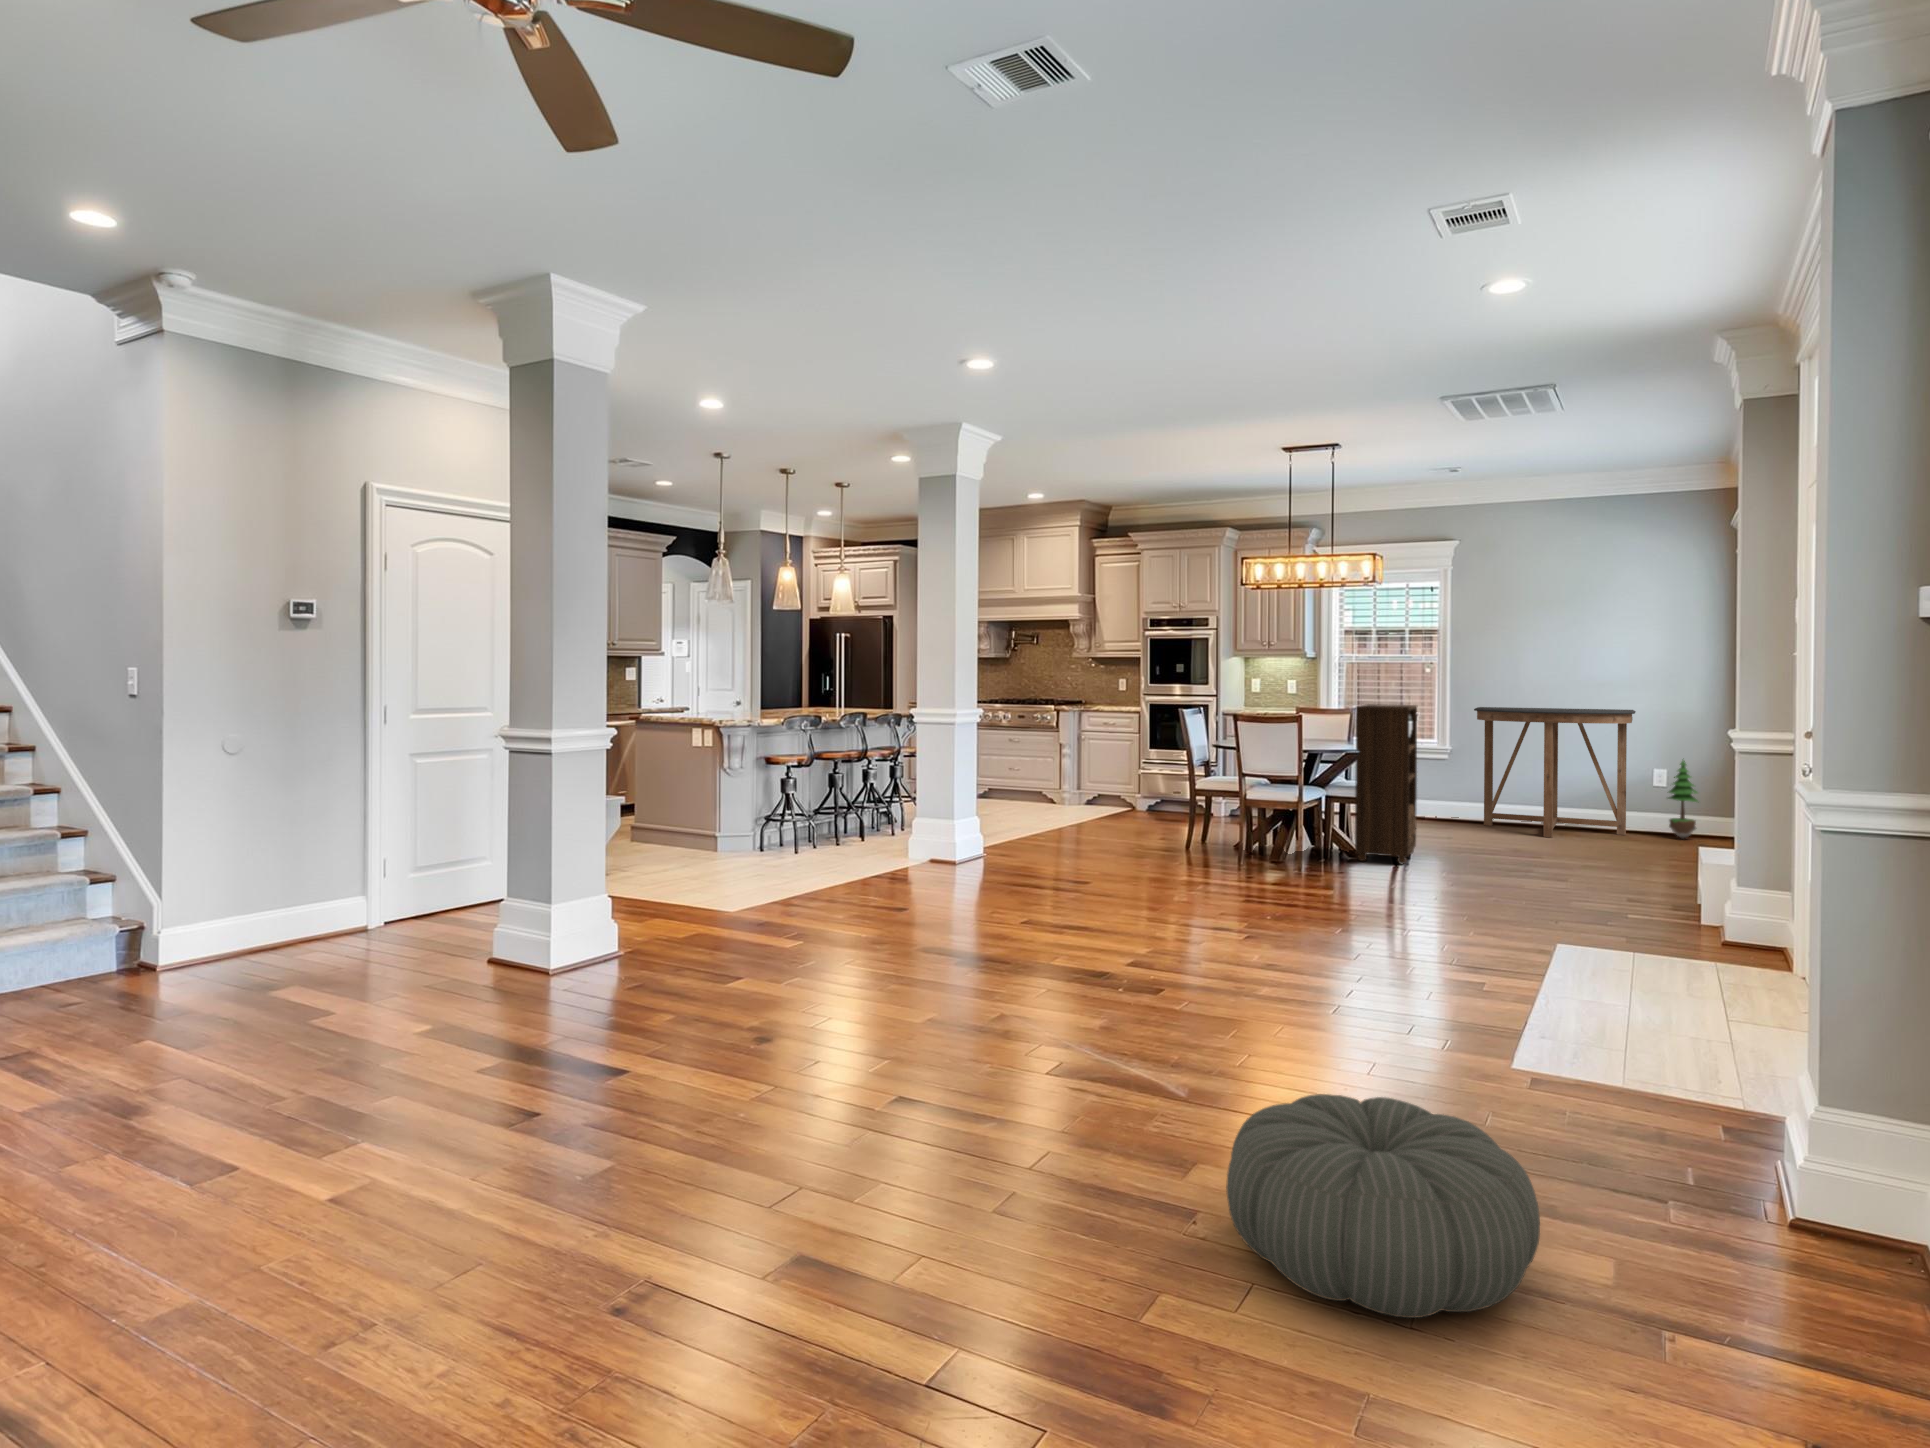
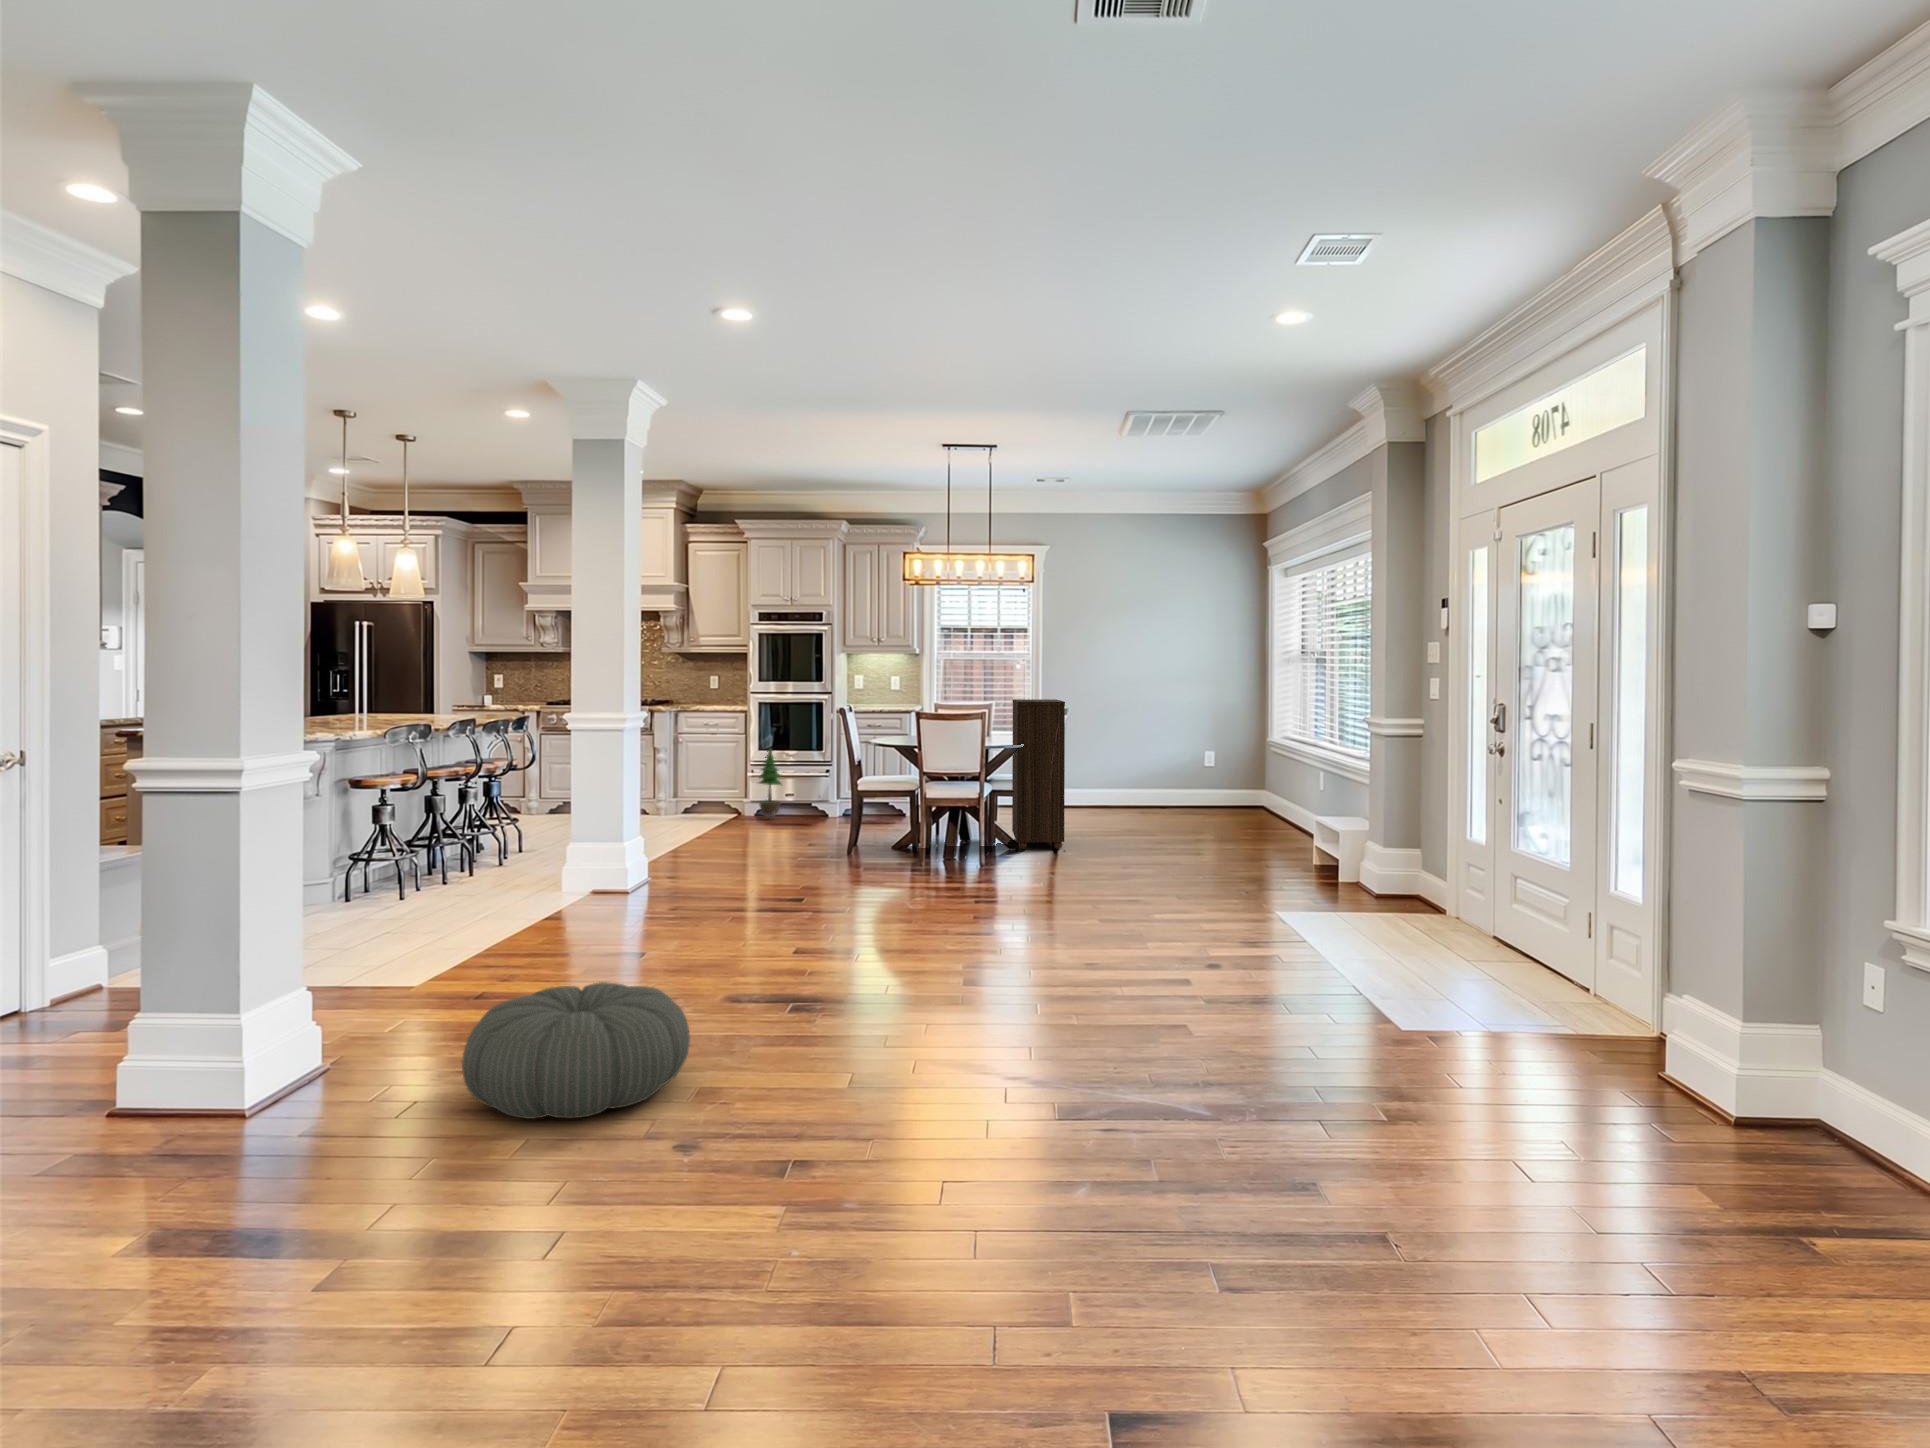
console table: present [1474,707,1636,838] -> none [1067,700,1196,815]
potted tree: present [1668,760,1698,839] -> present [759,748,781,819]
pouf: present [1226,1094,1540,1318] -> present [462,982,690,1119]

